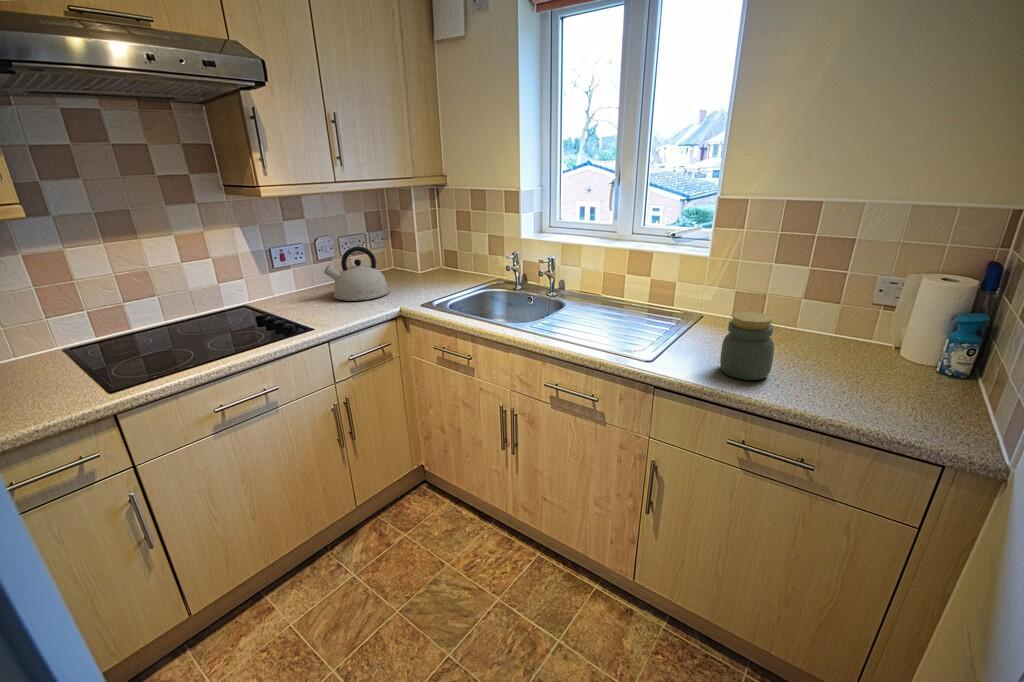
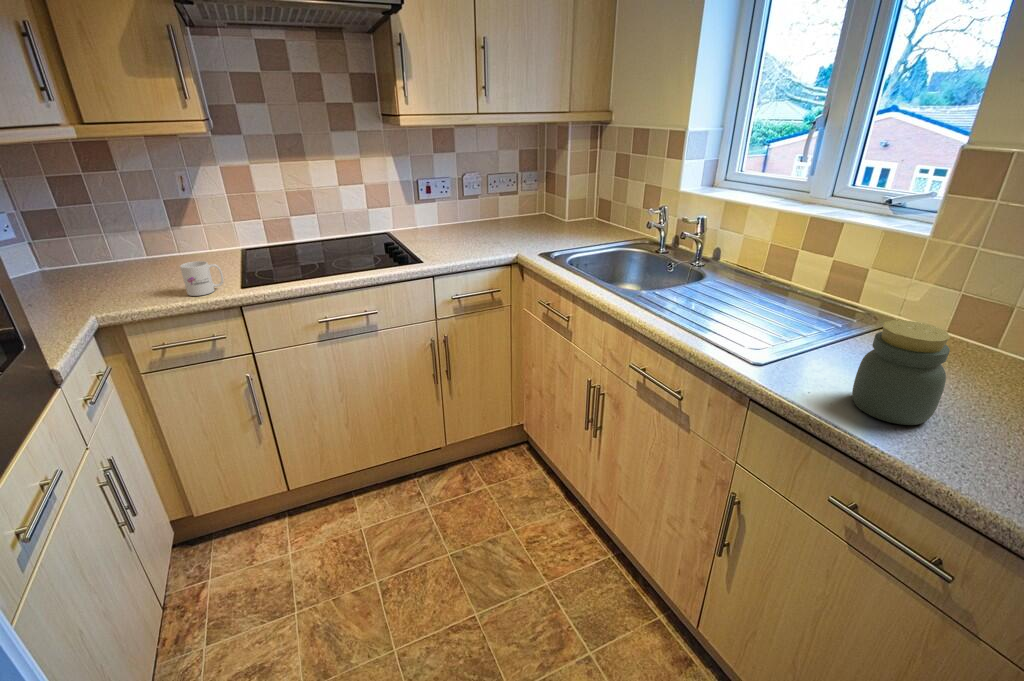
kettle: present [324,247,389,301] -> none [461,185,523,241]
mug: none [22,370,84,414] -> present [180,261,223,296]

